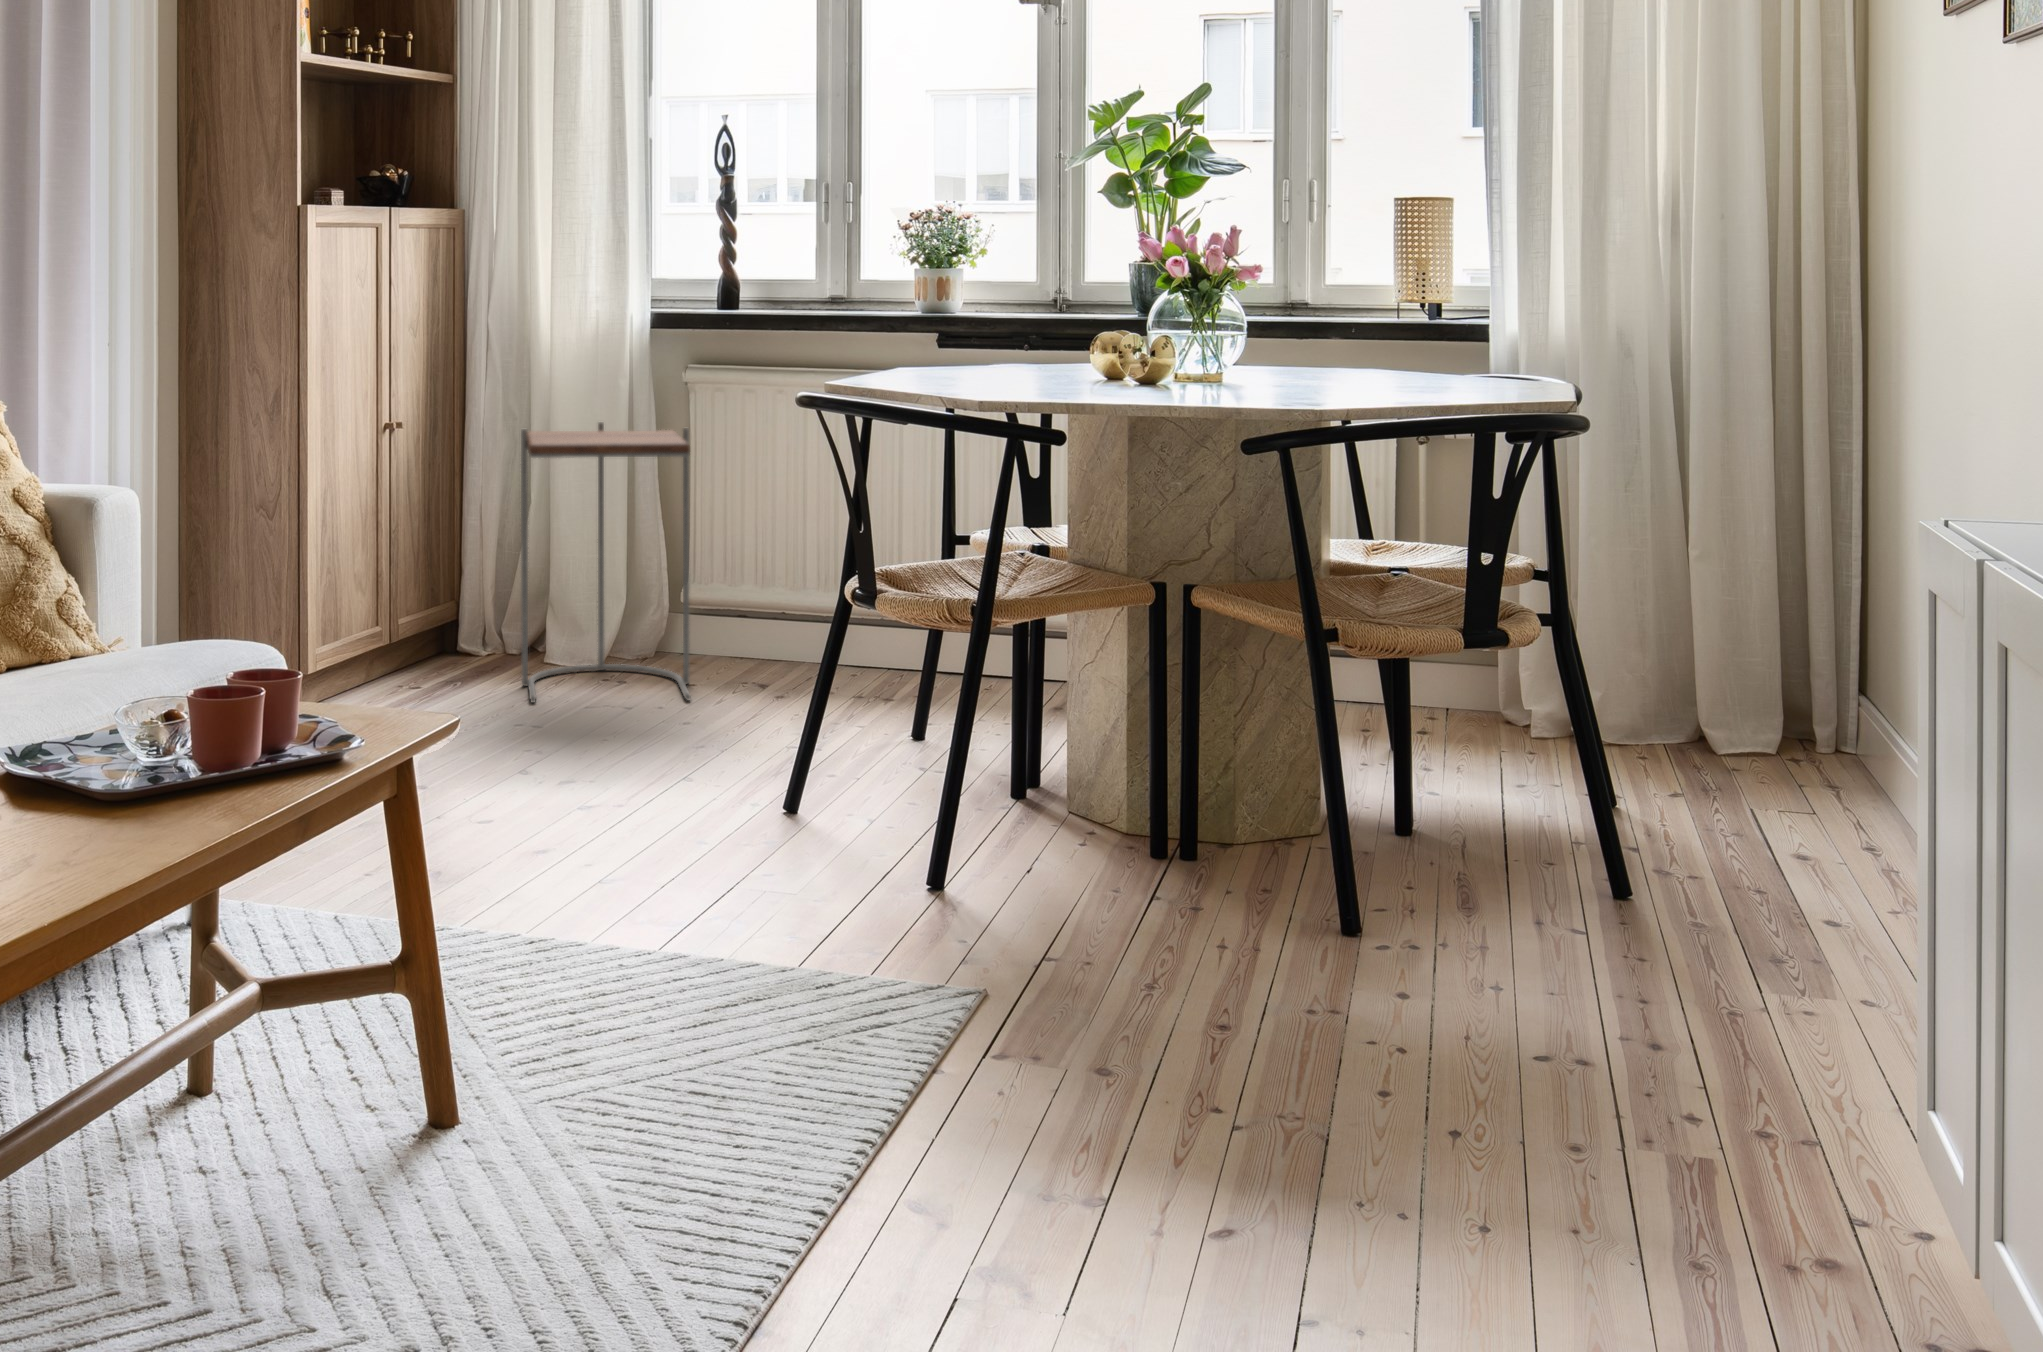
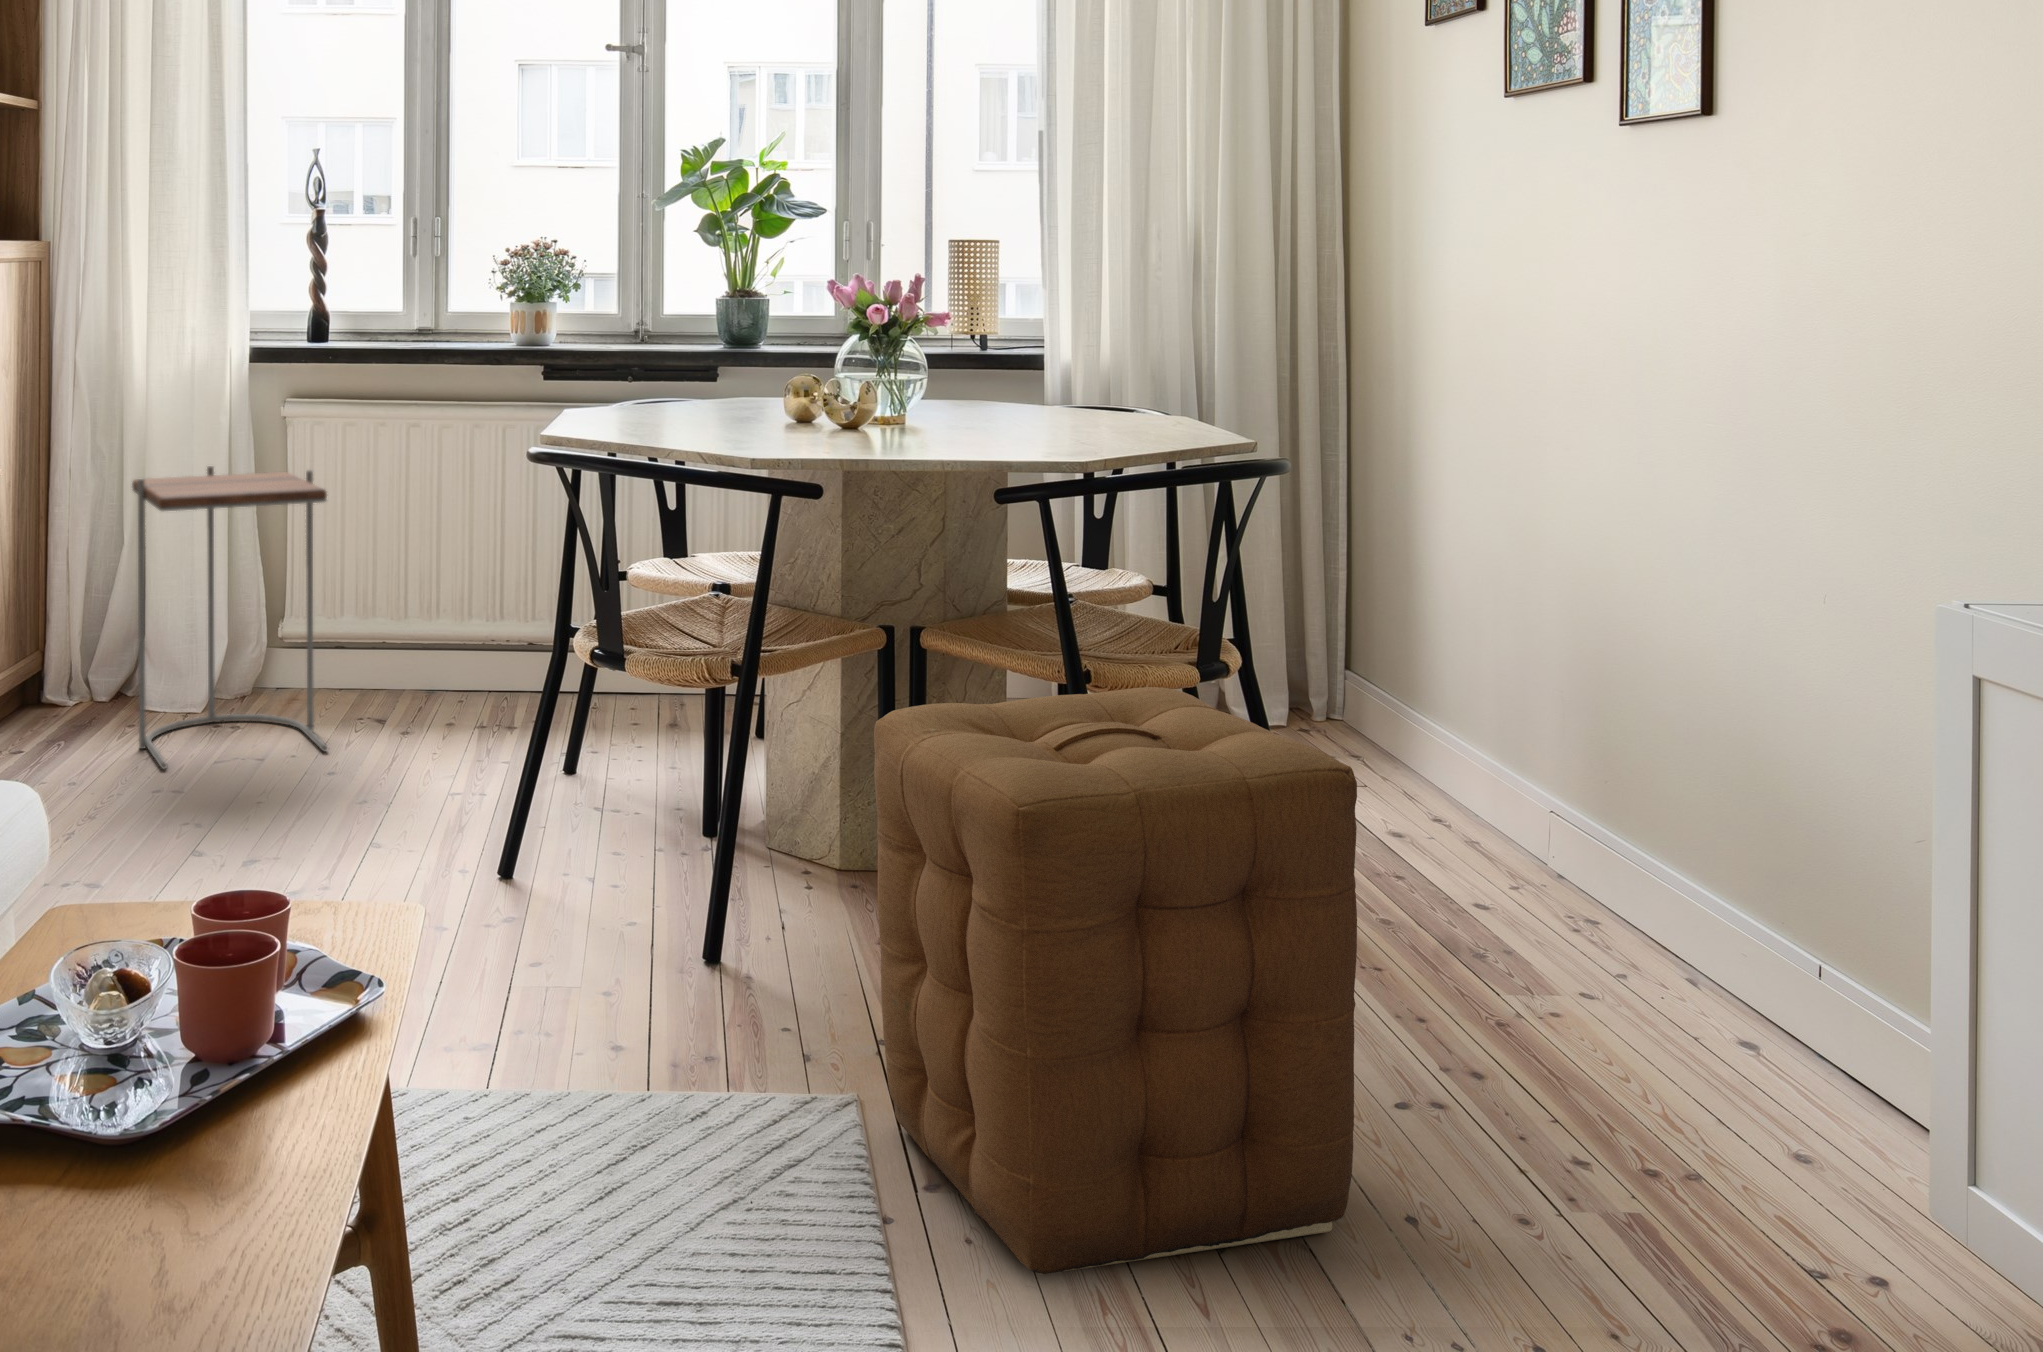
ottoman: none [974,621,1401,1159] -> present [874,687,1357,1275]

